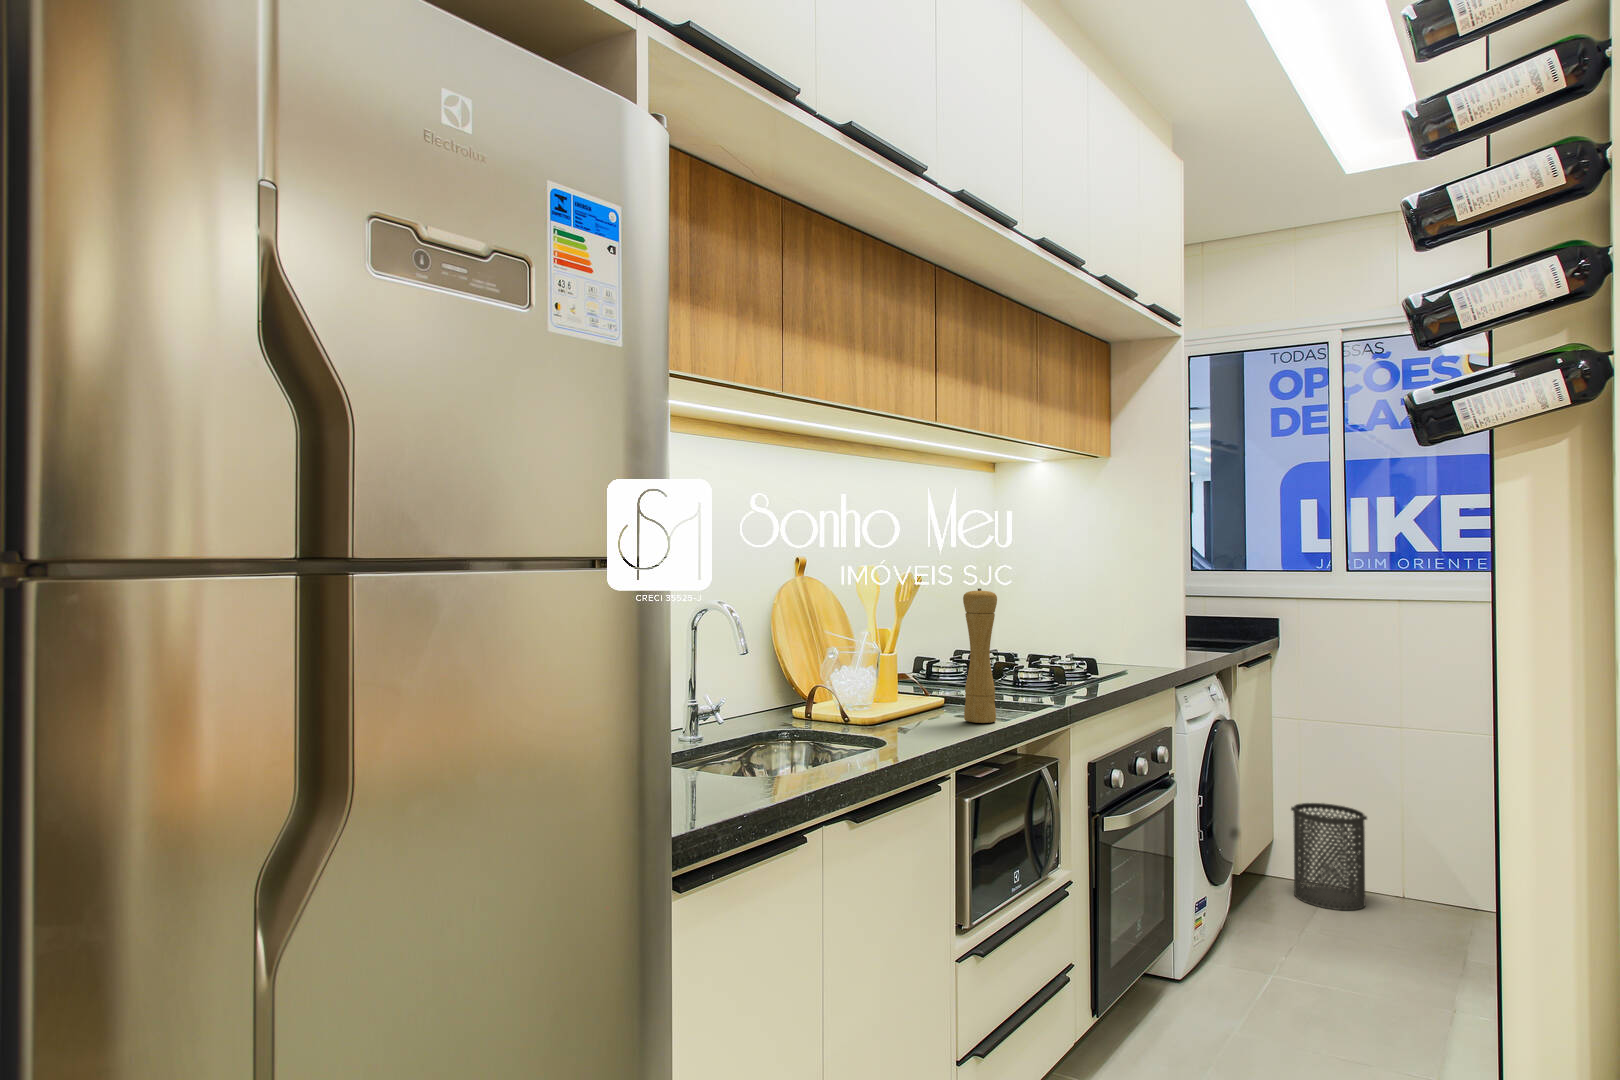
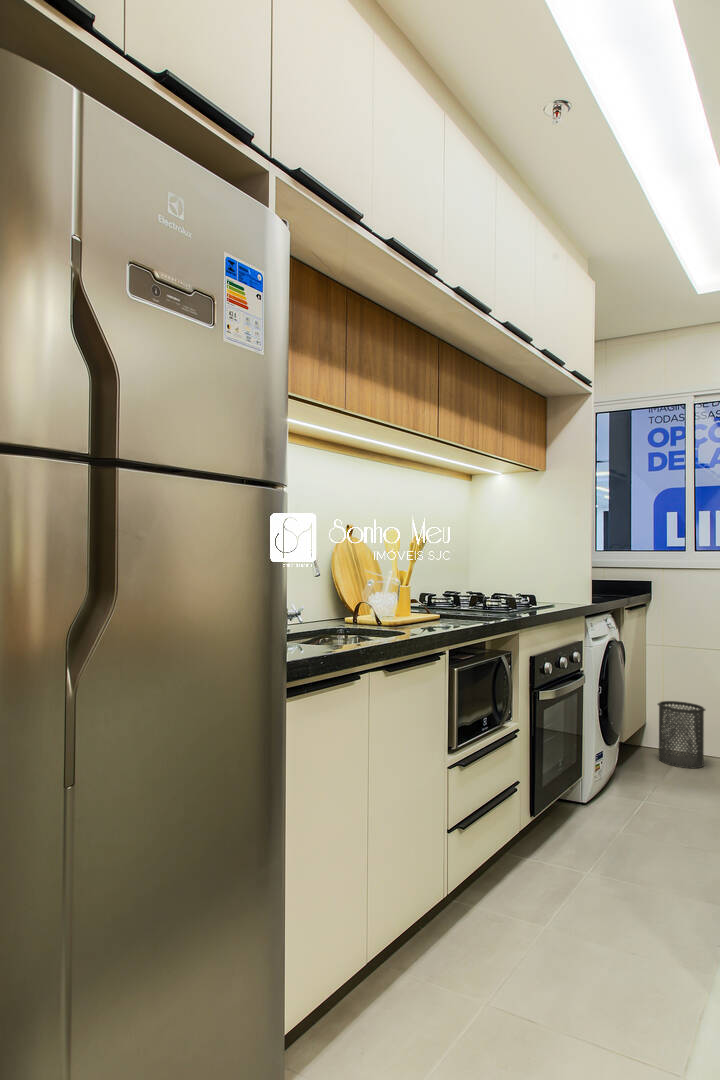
pepper mill: present [963,588,997,723] -> none [453,541,475,624]

